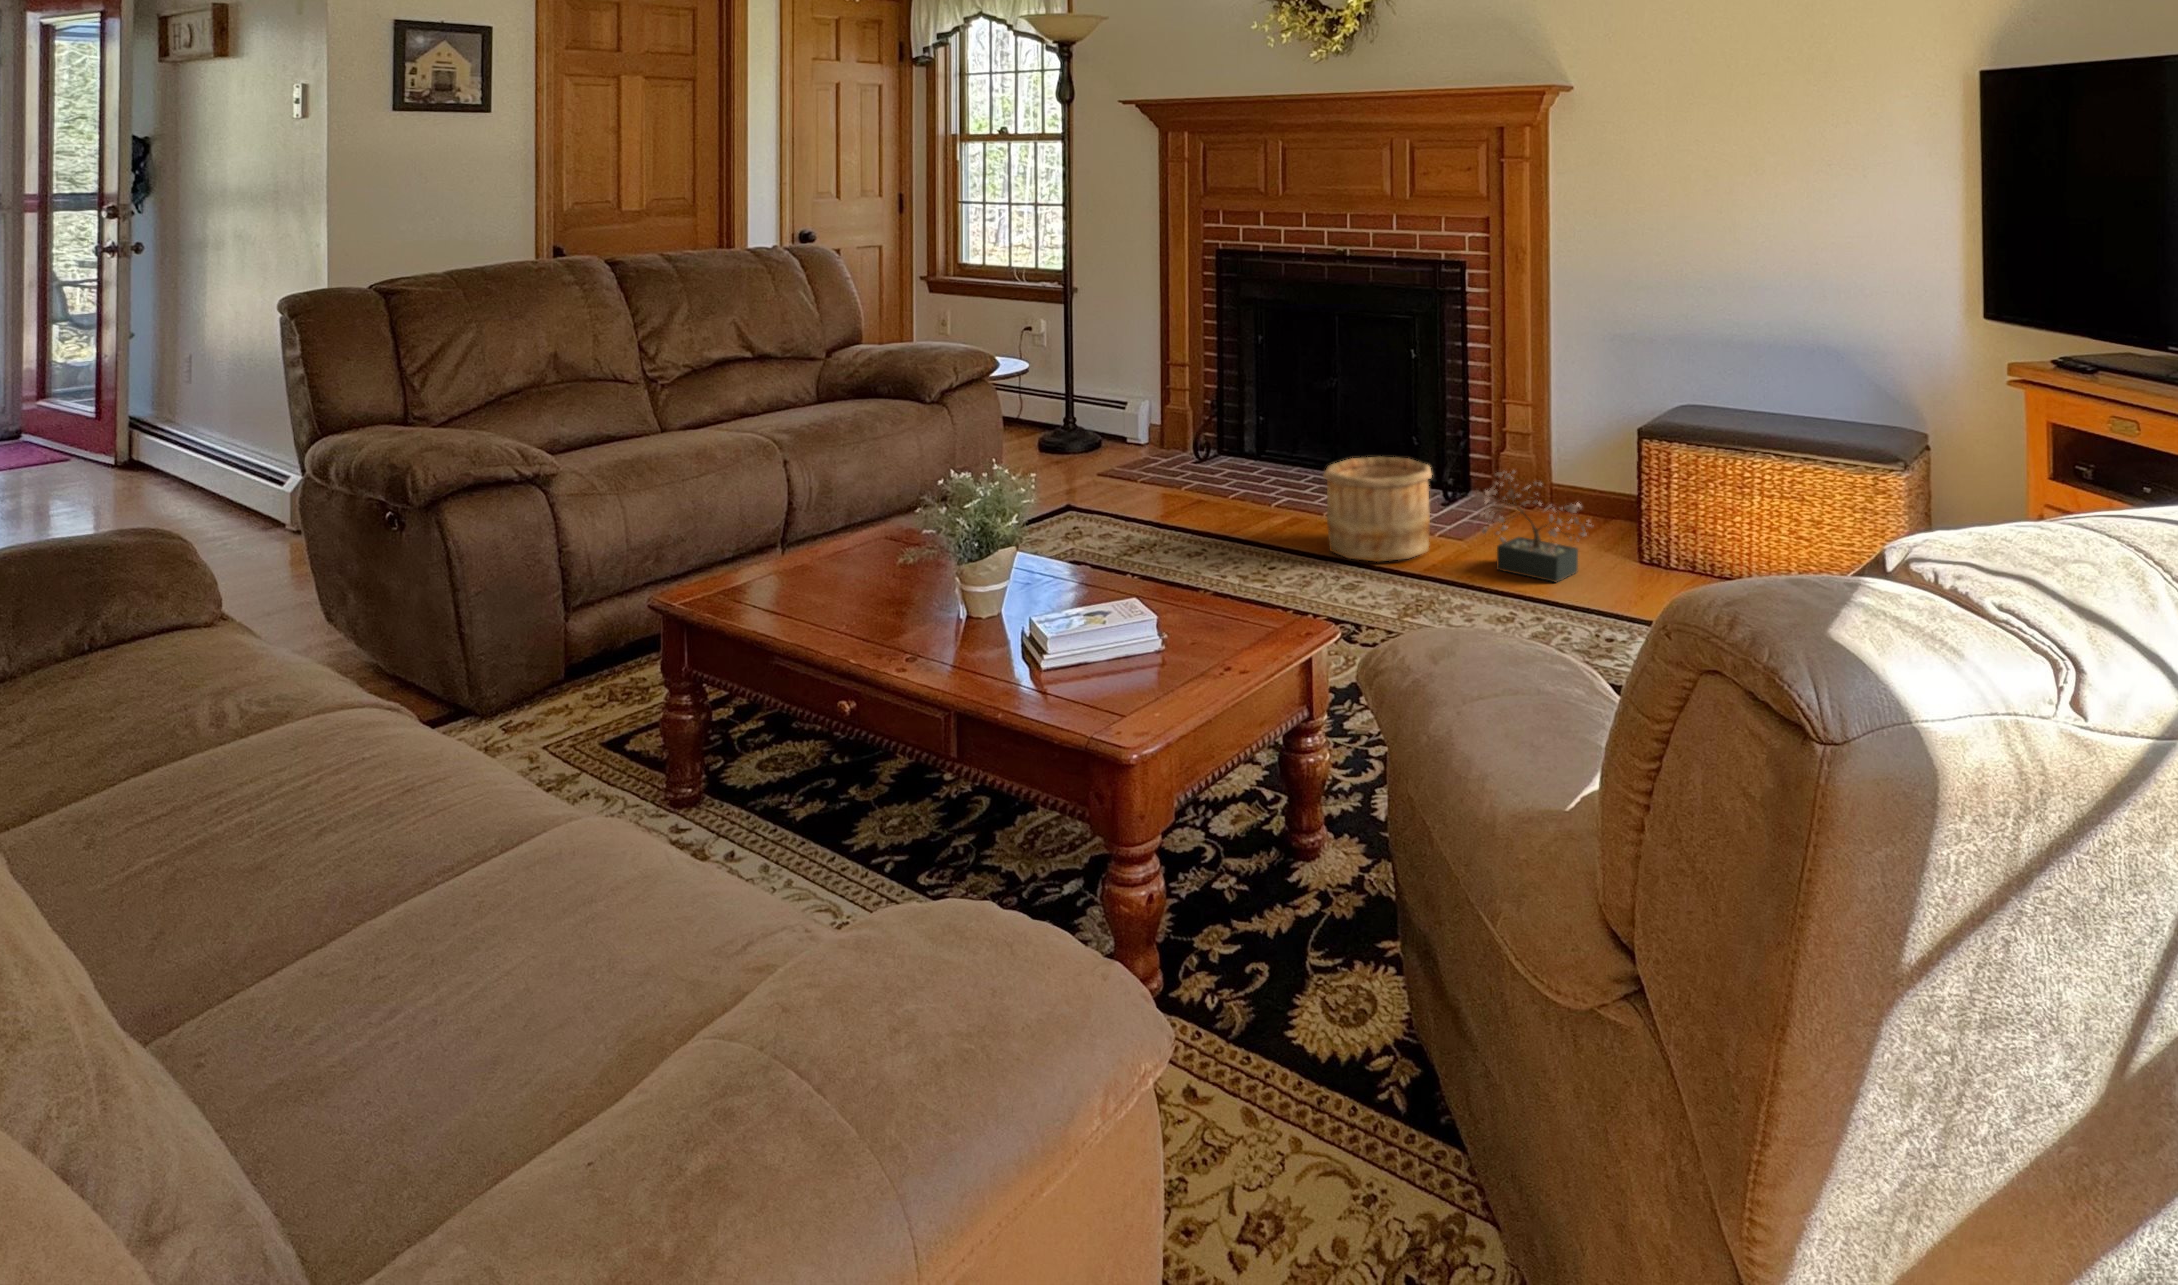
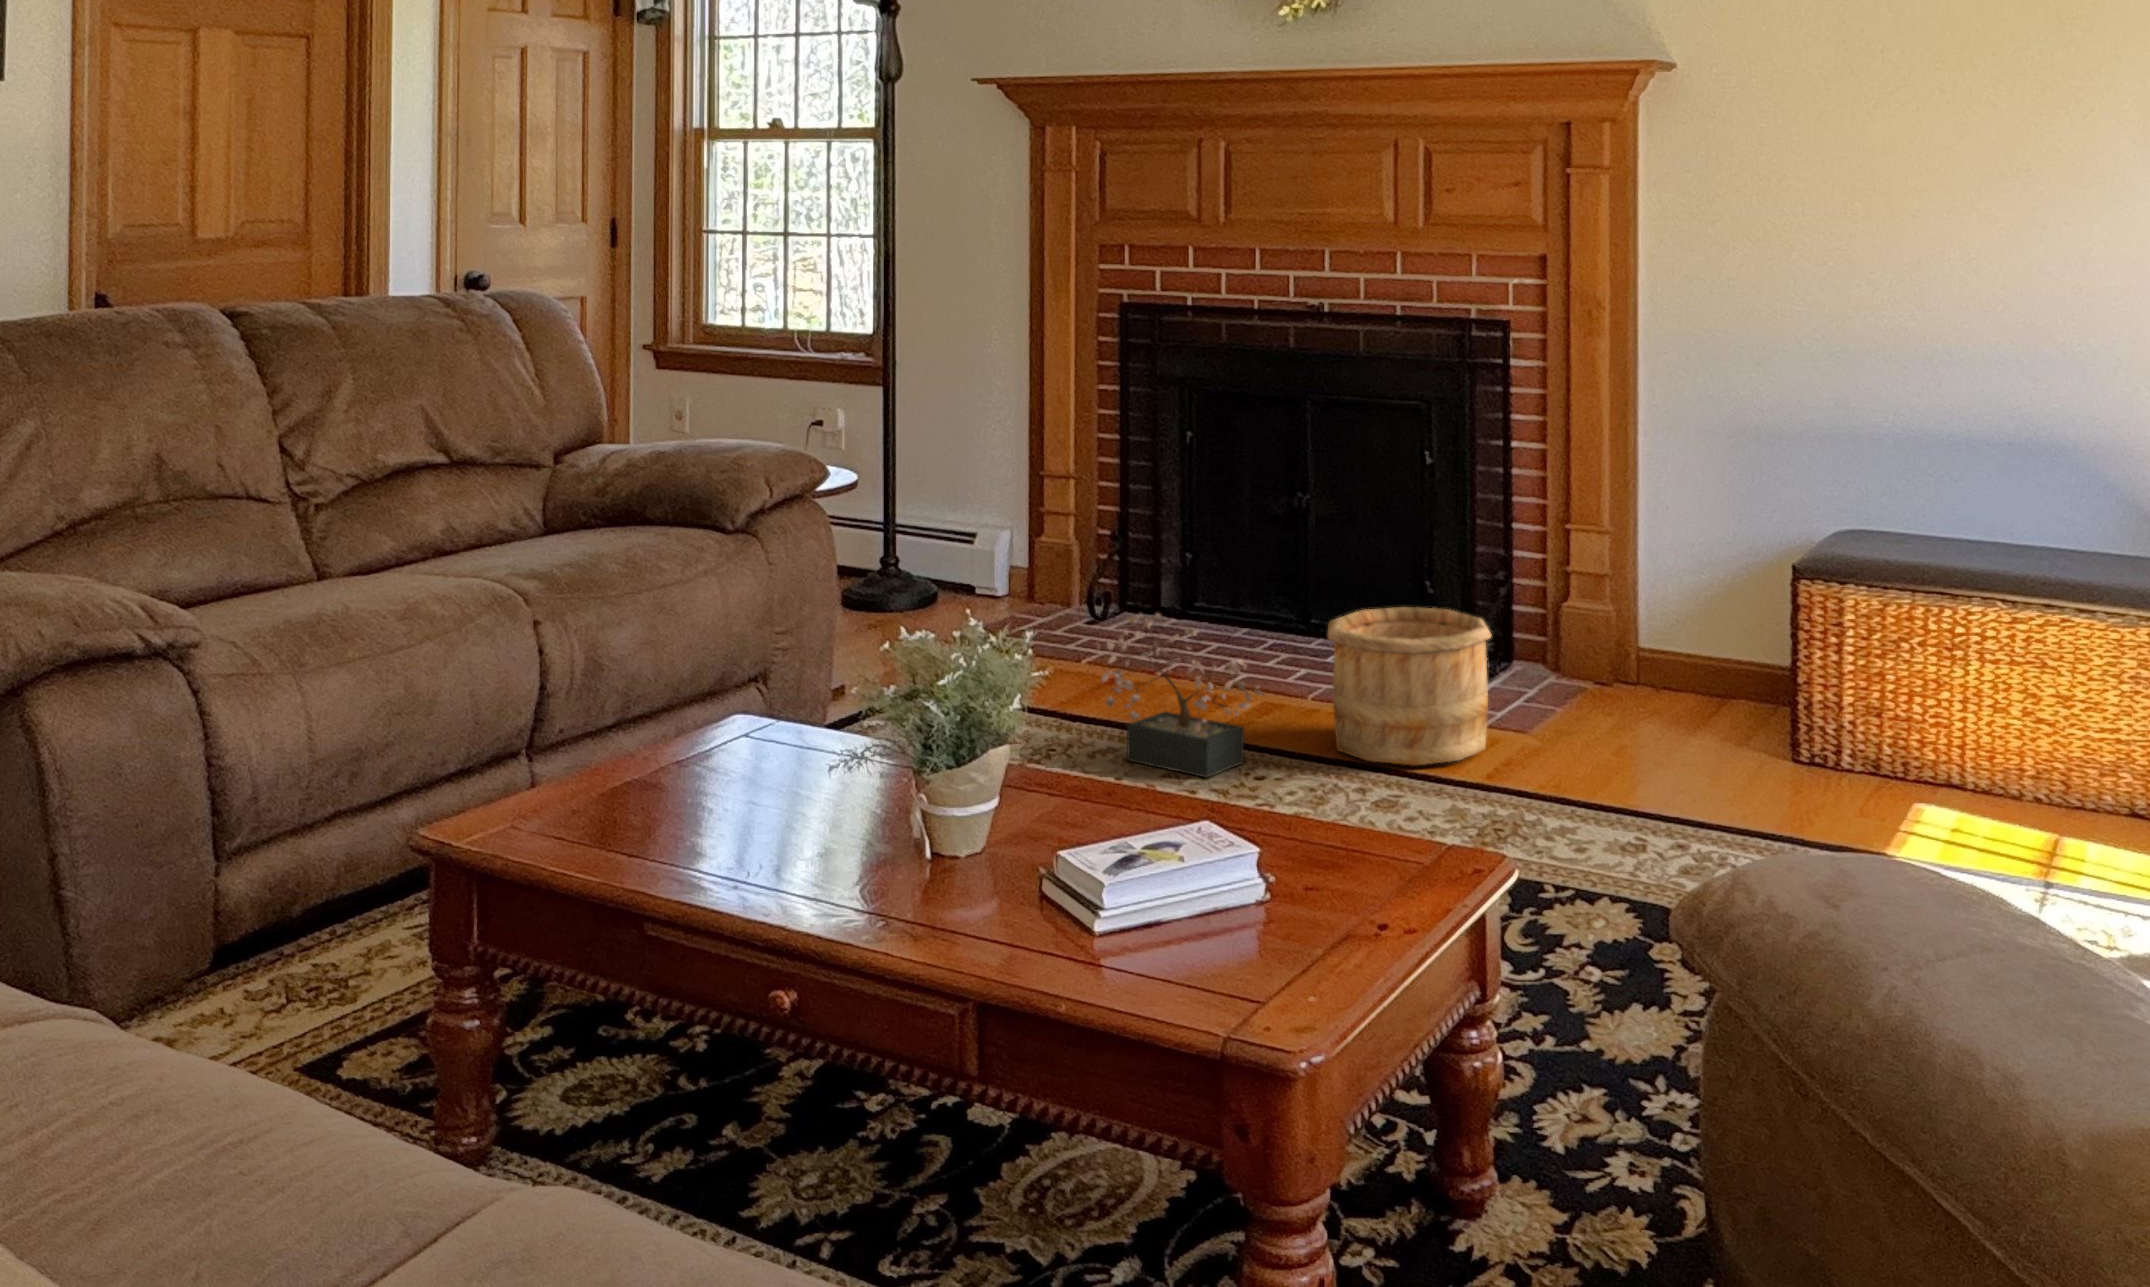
decorative plant: present [1480,471,1592,582] -> present [1096,613,1264,777]

